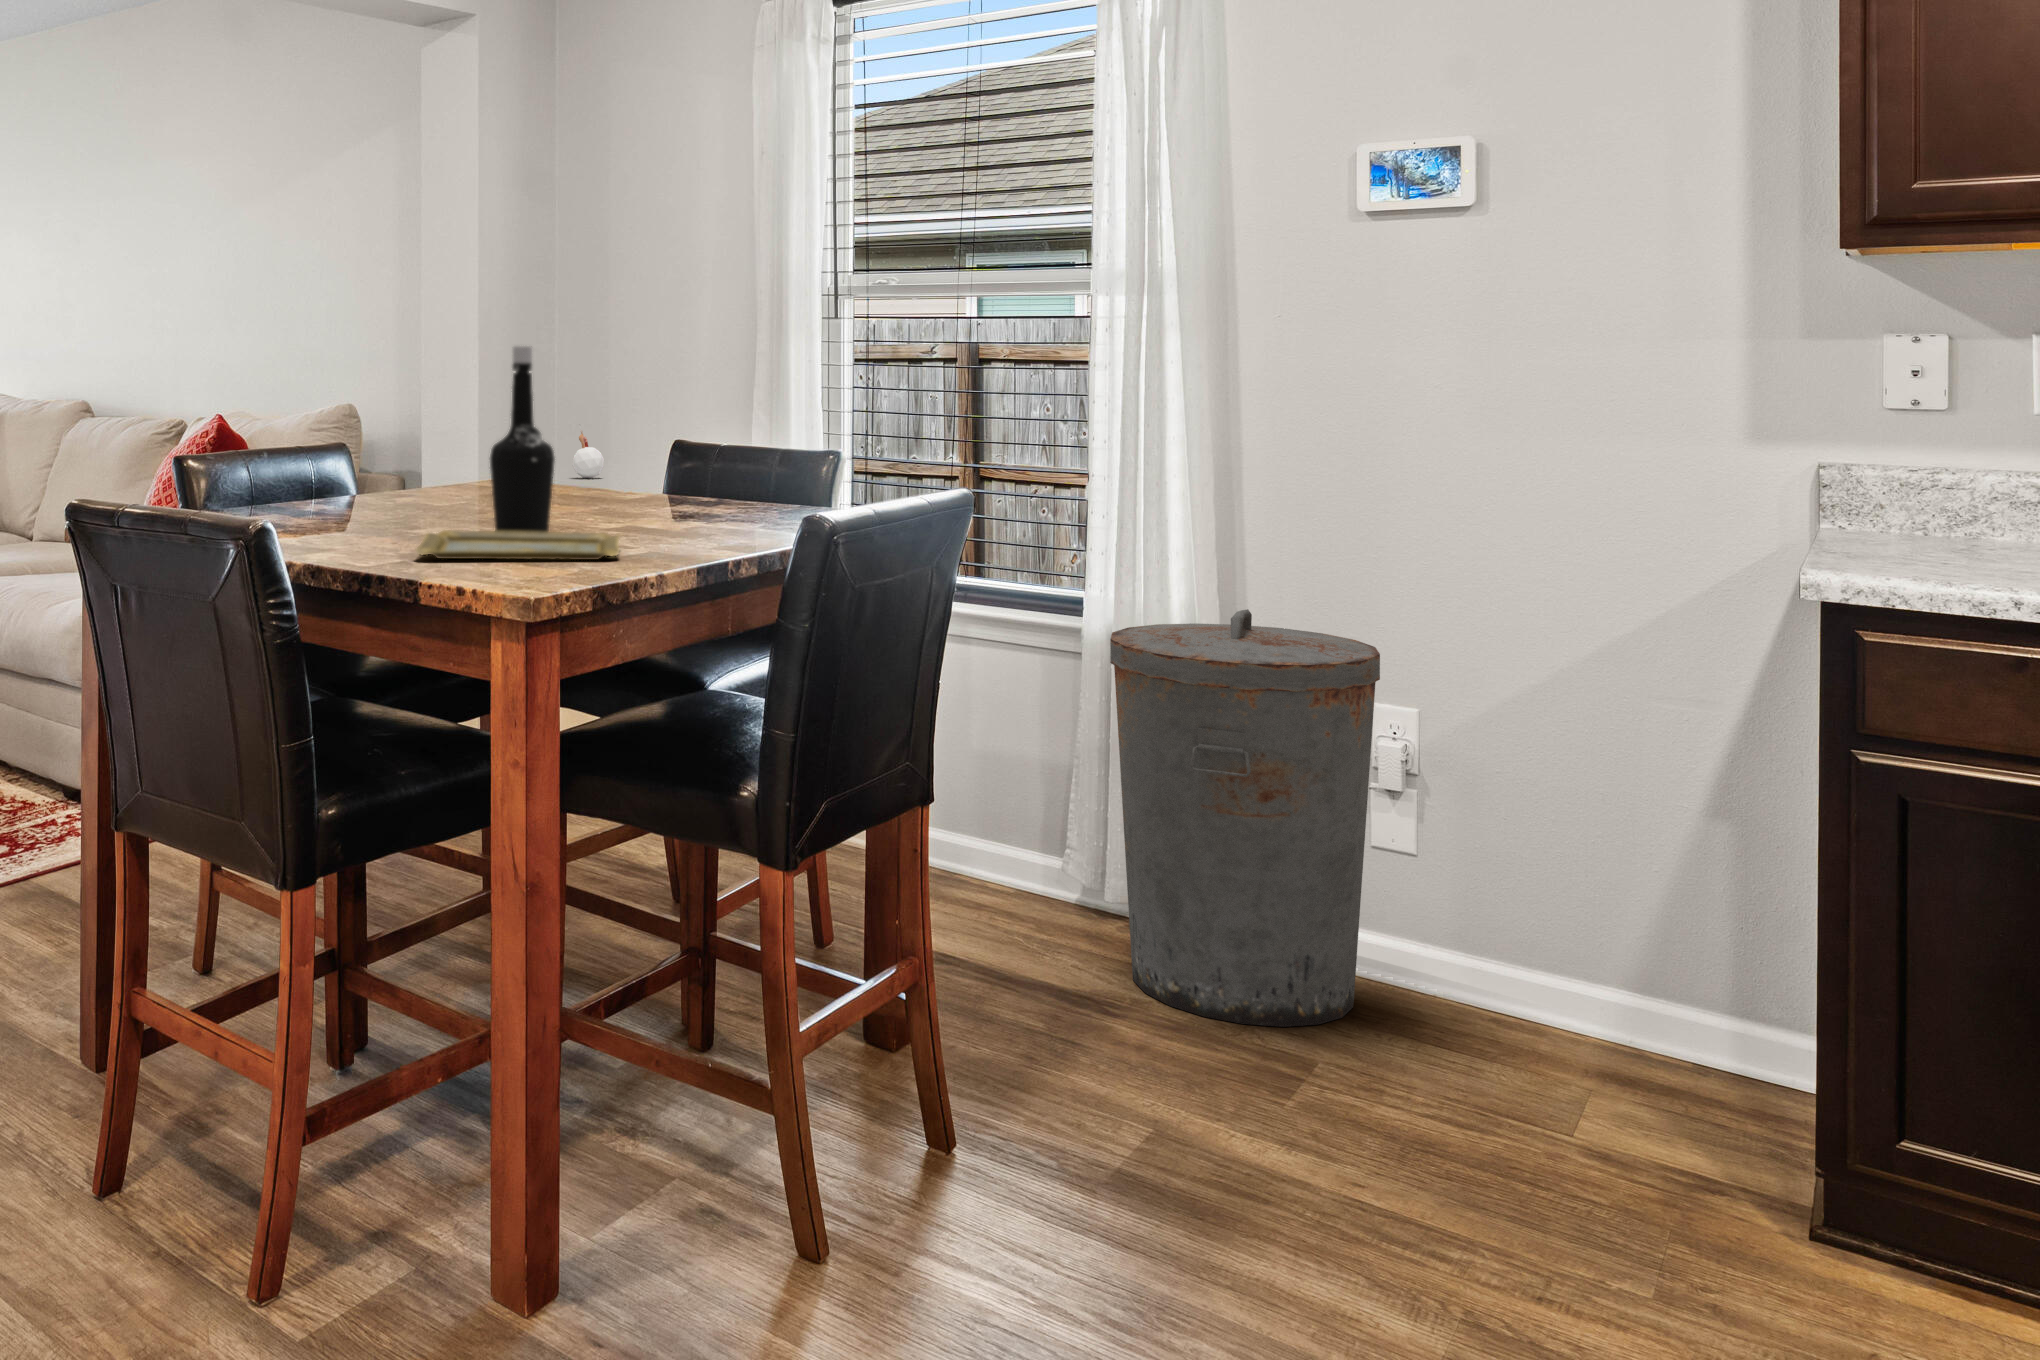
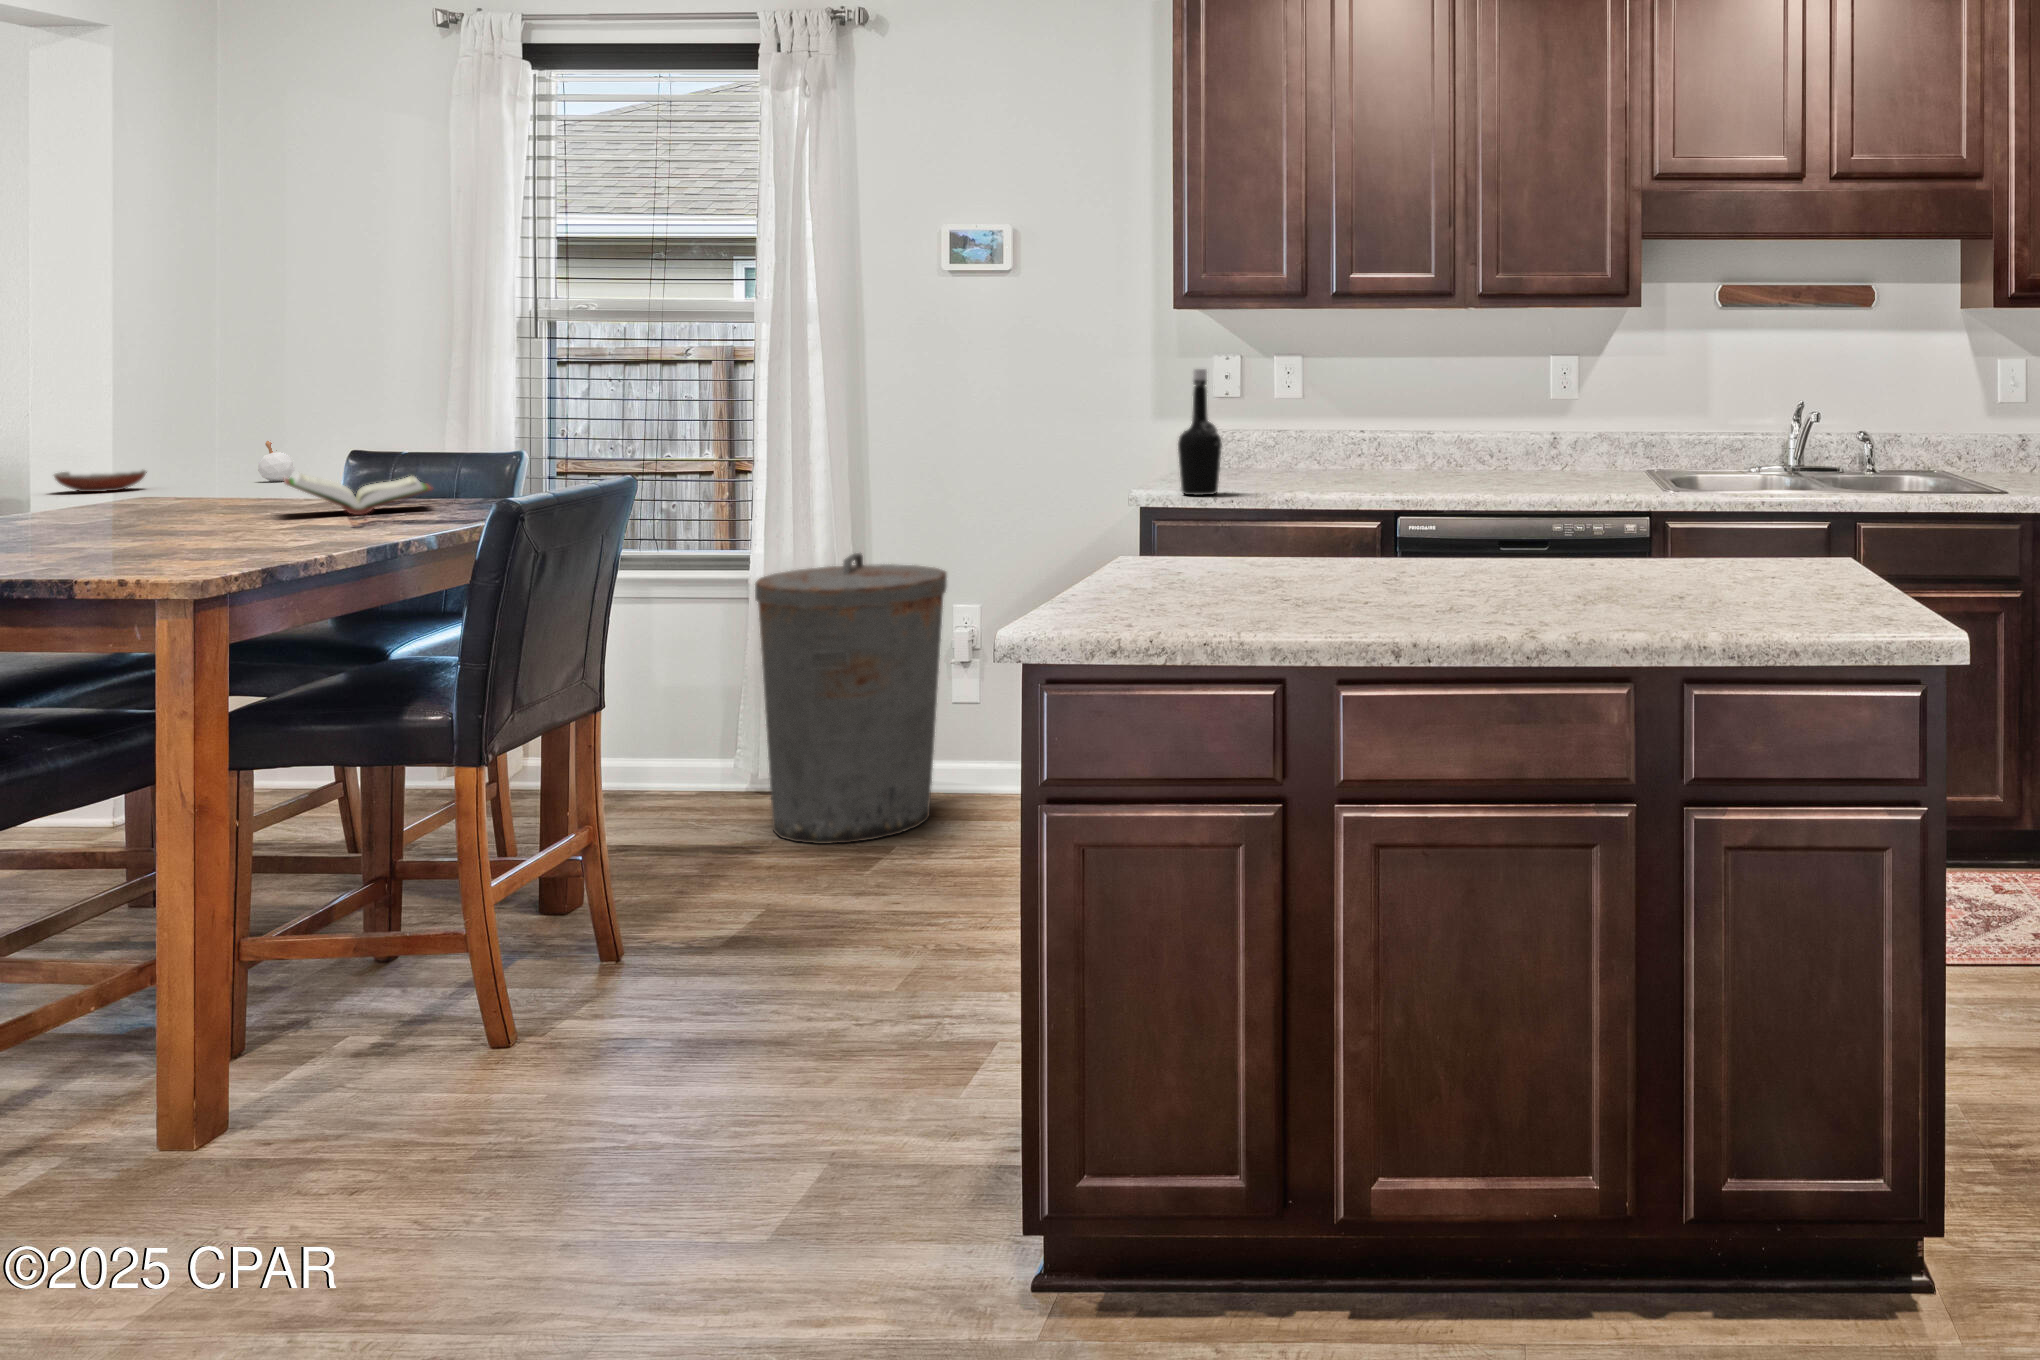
bottle: present [490,346,555,532] -> present [1178,369,1222,495]
decorative bowl: none [410,459,483,481] -> present [54,470,147,492]
book: none [603,465,752,520] -> present [284,472,432,515]
tray: present [416,530,619,560] -> none [75,529,292,560]

